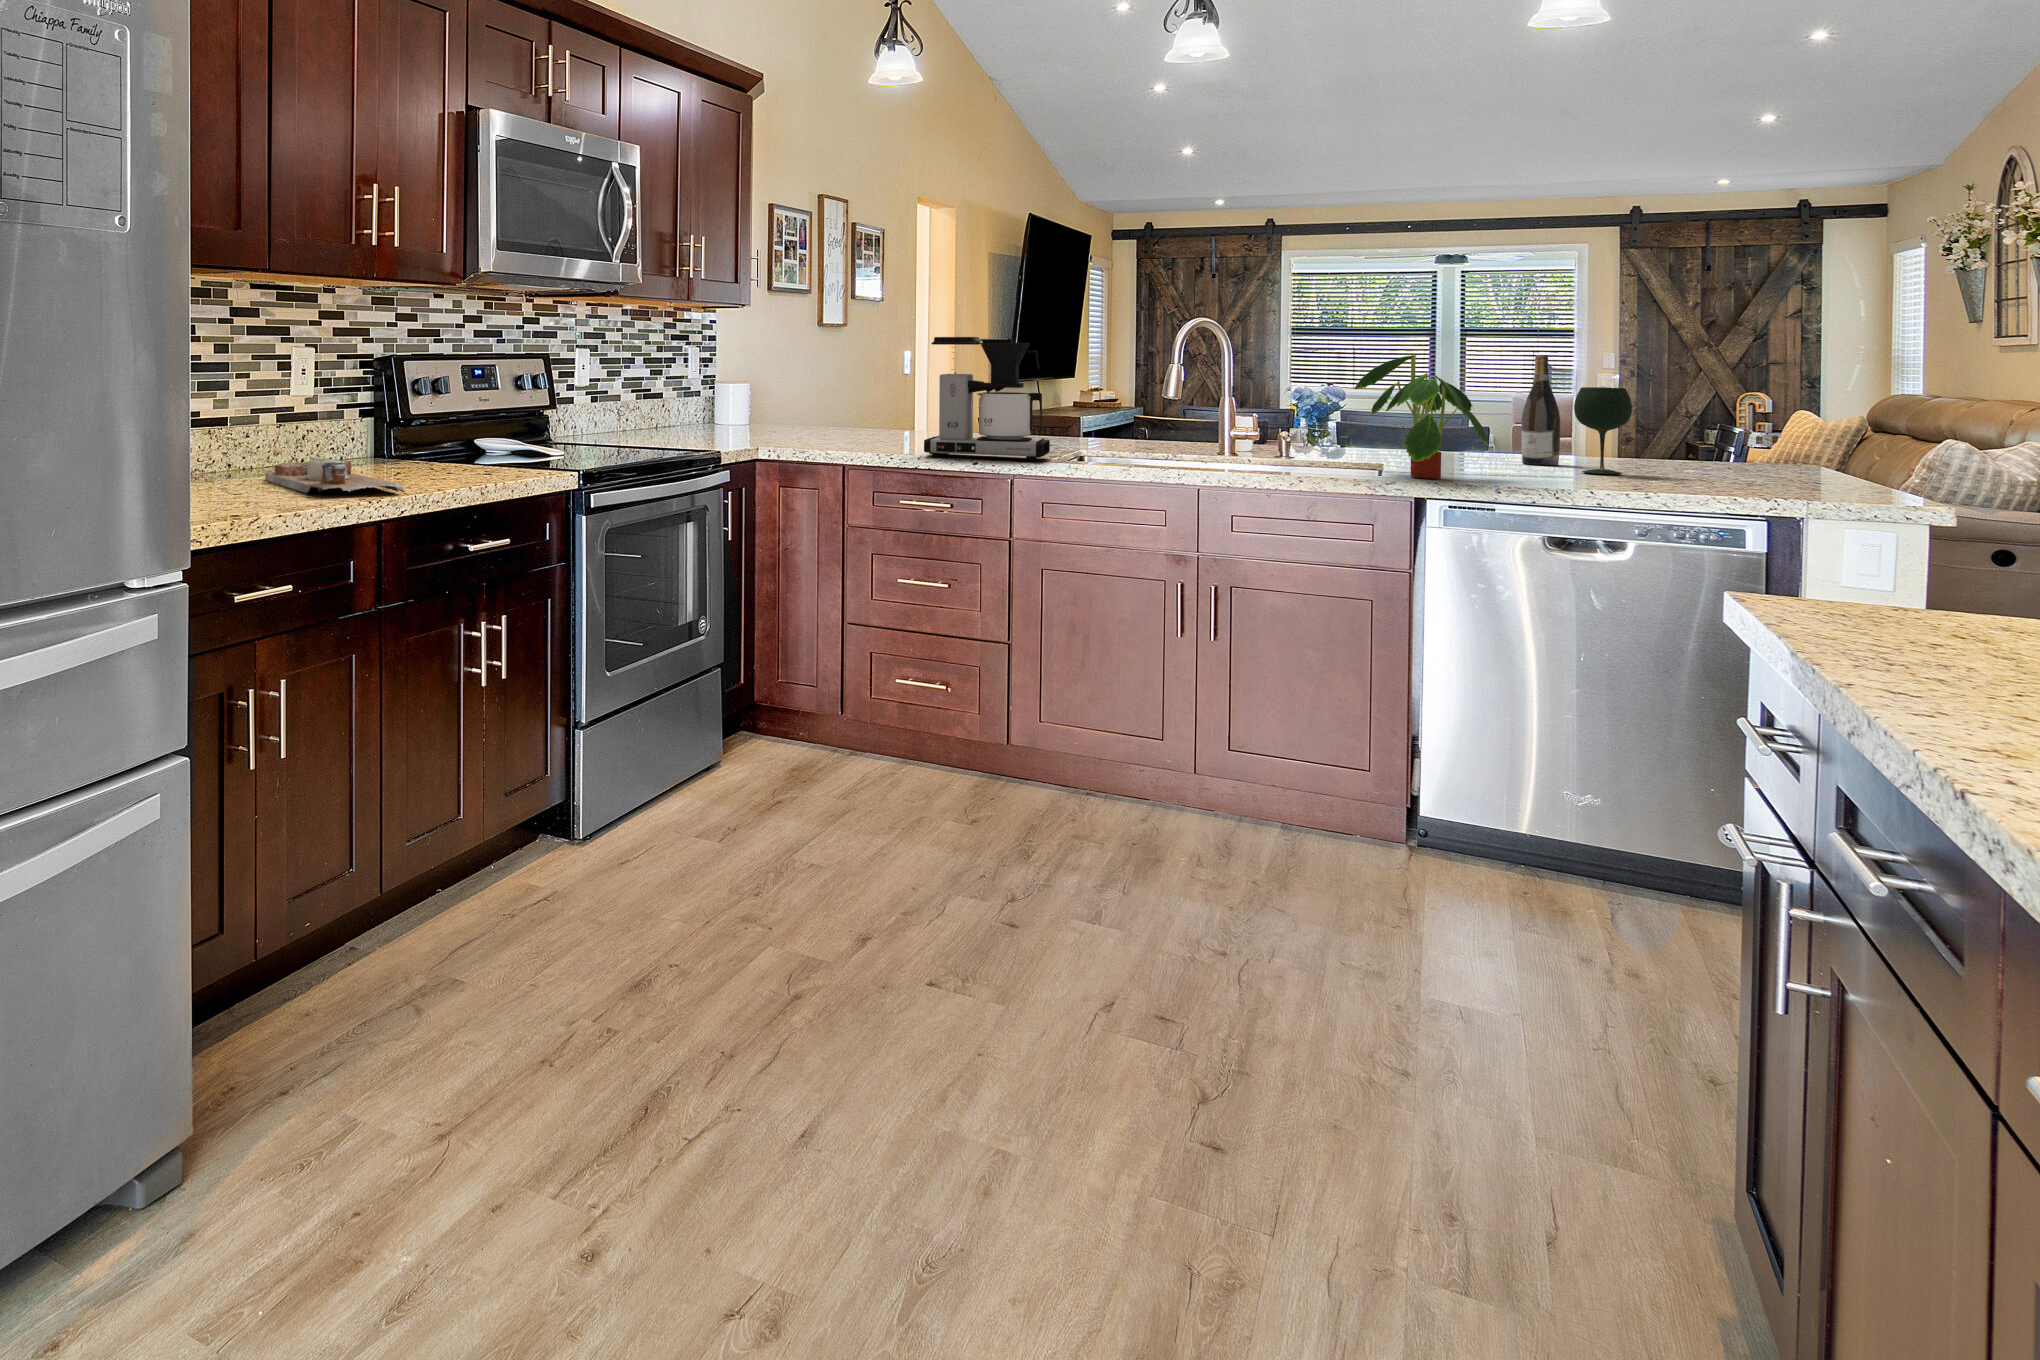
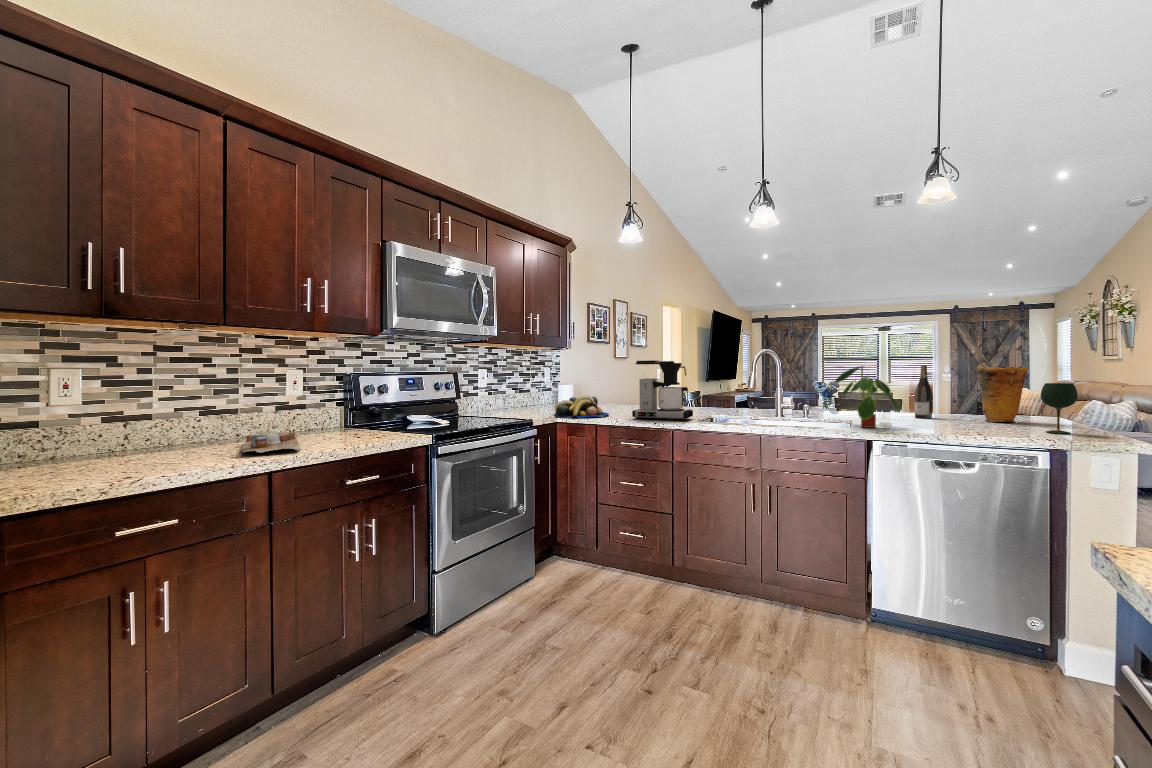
vase: none [1654,357,1757,474] -> present [977,365,1027,422]
wine glass: present [1574,387,1632,474] -> present [1041,383,1078,434]
fruit bowl: none [749,407,866,453] -> present [555,395,609,418]

